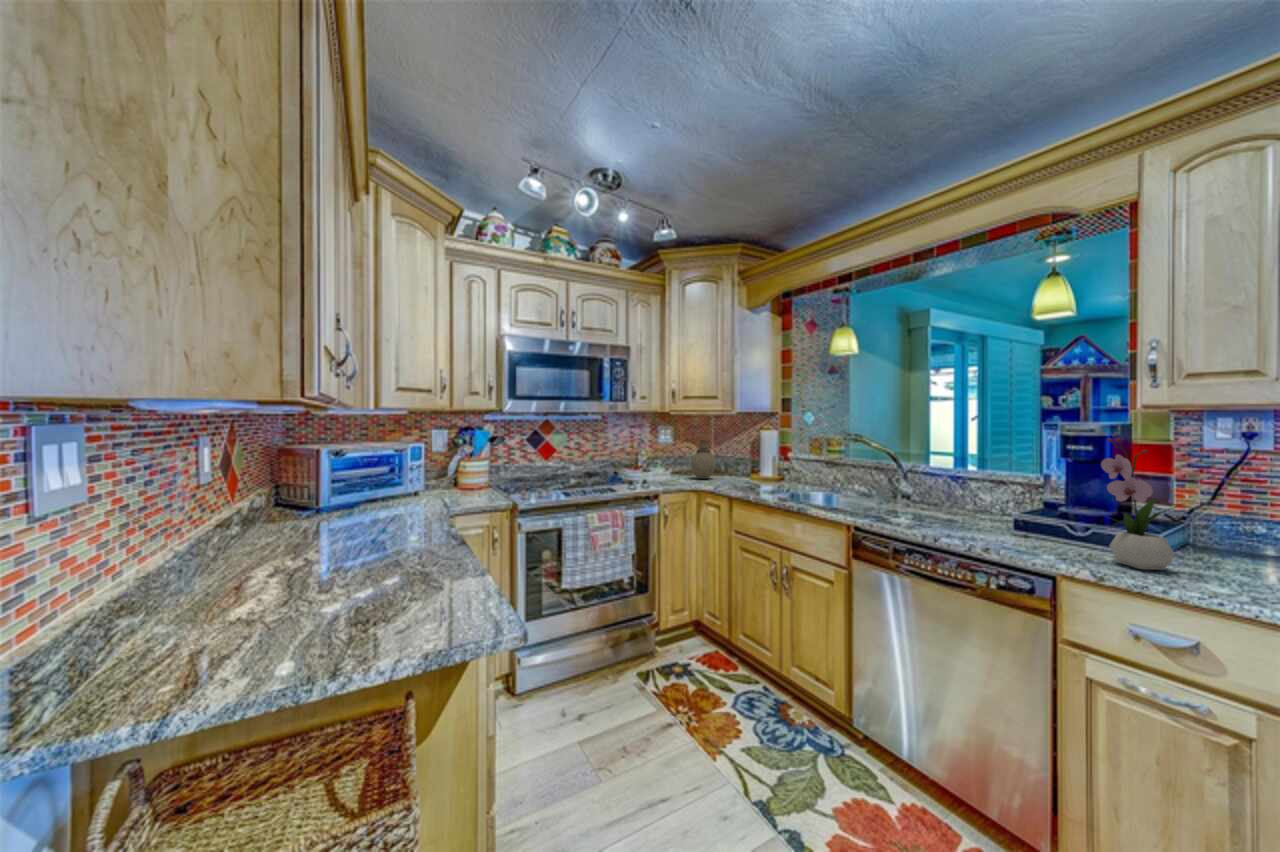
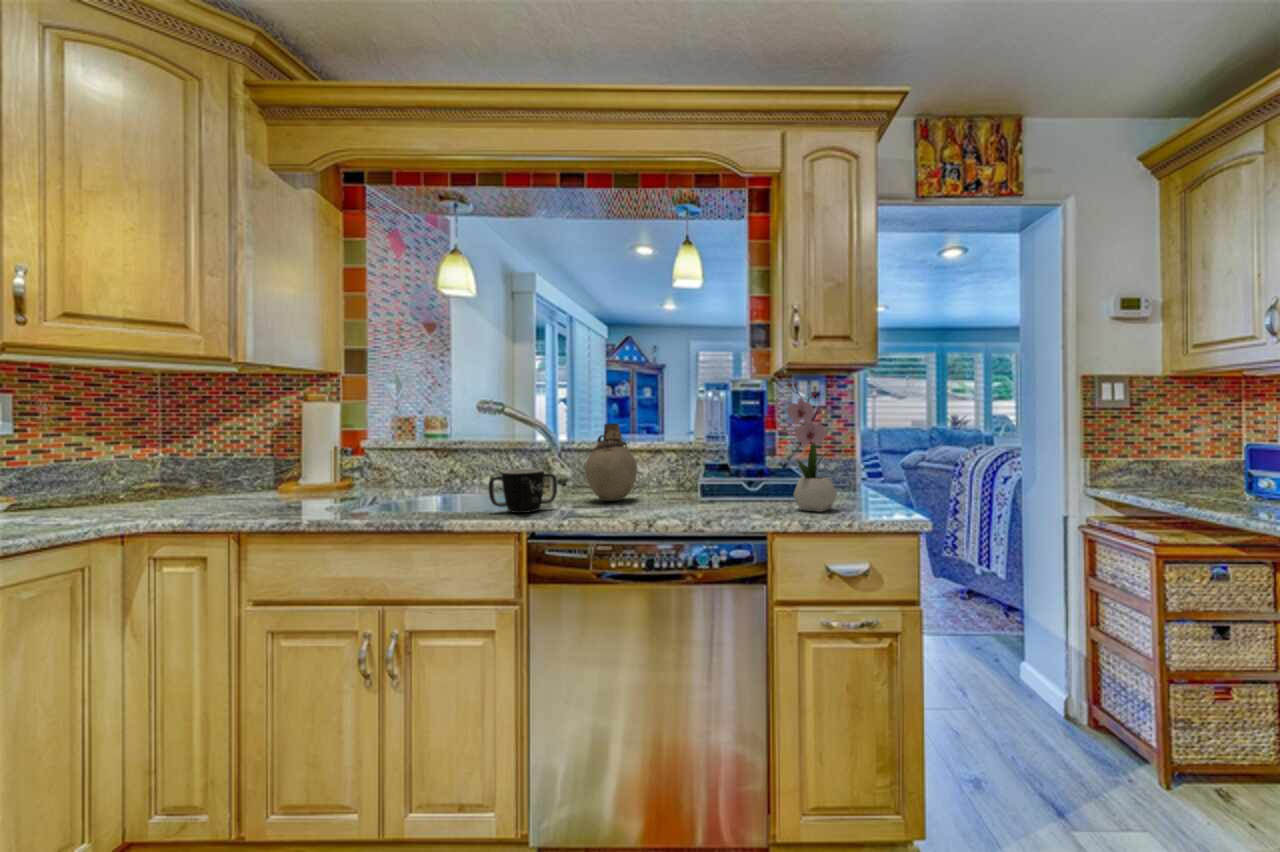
vase: present [691,441,716,479] -> present [585,423,637,501]
mug: none [835,482,886,514] -> present [489,469,557,513]

